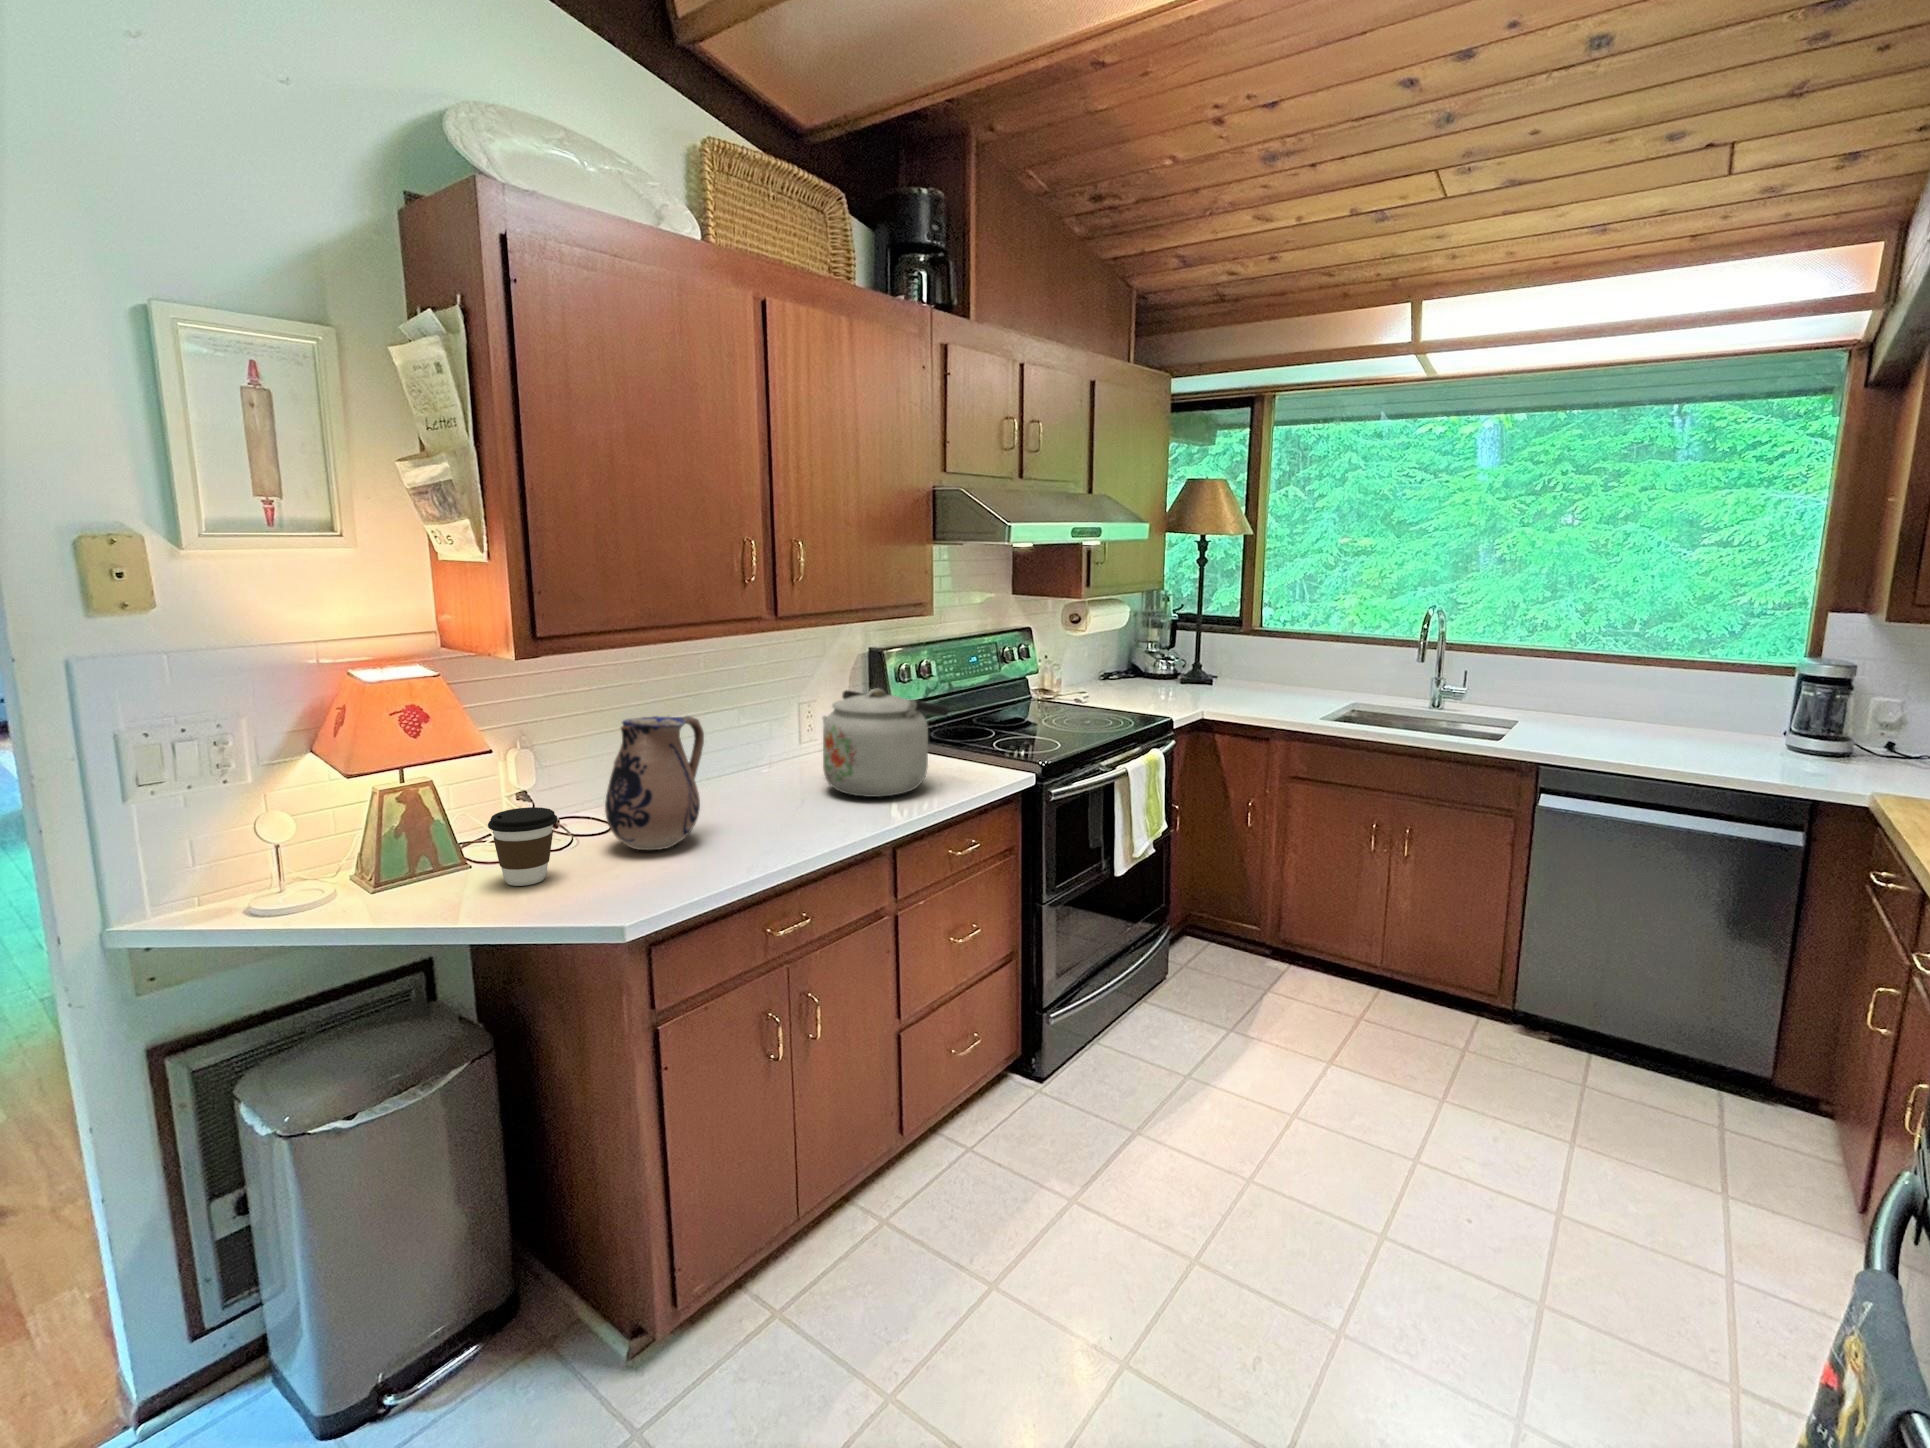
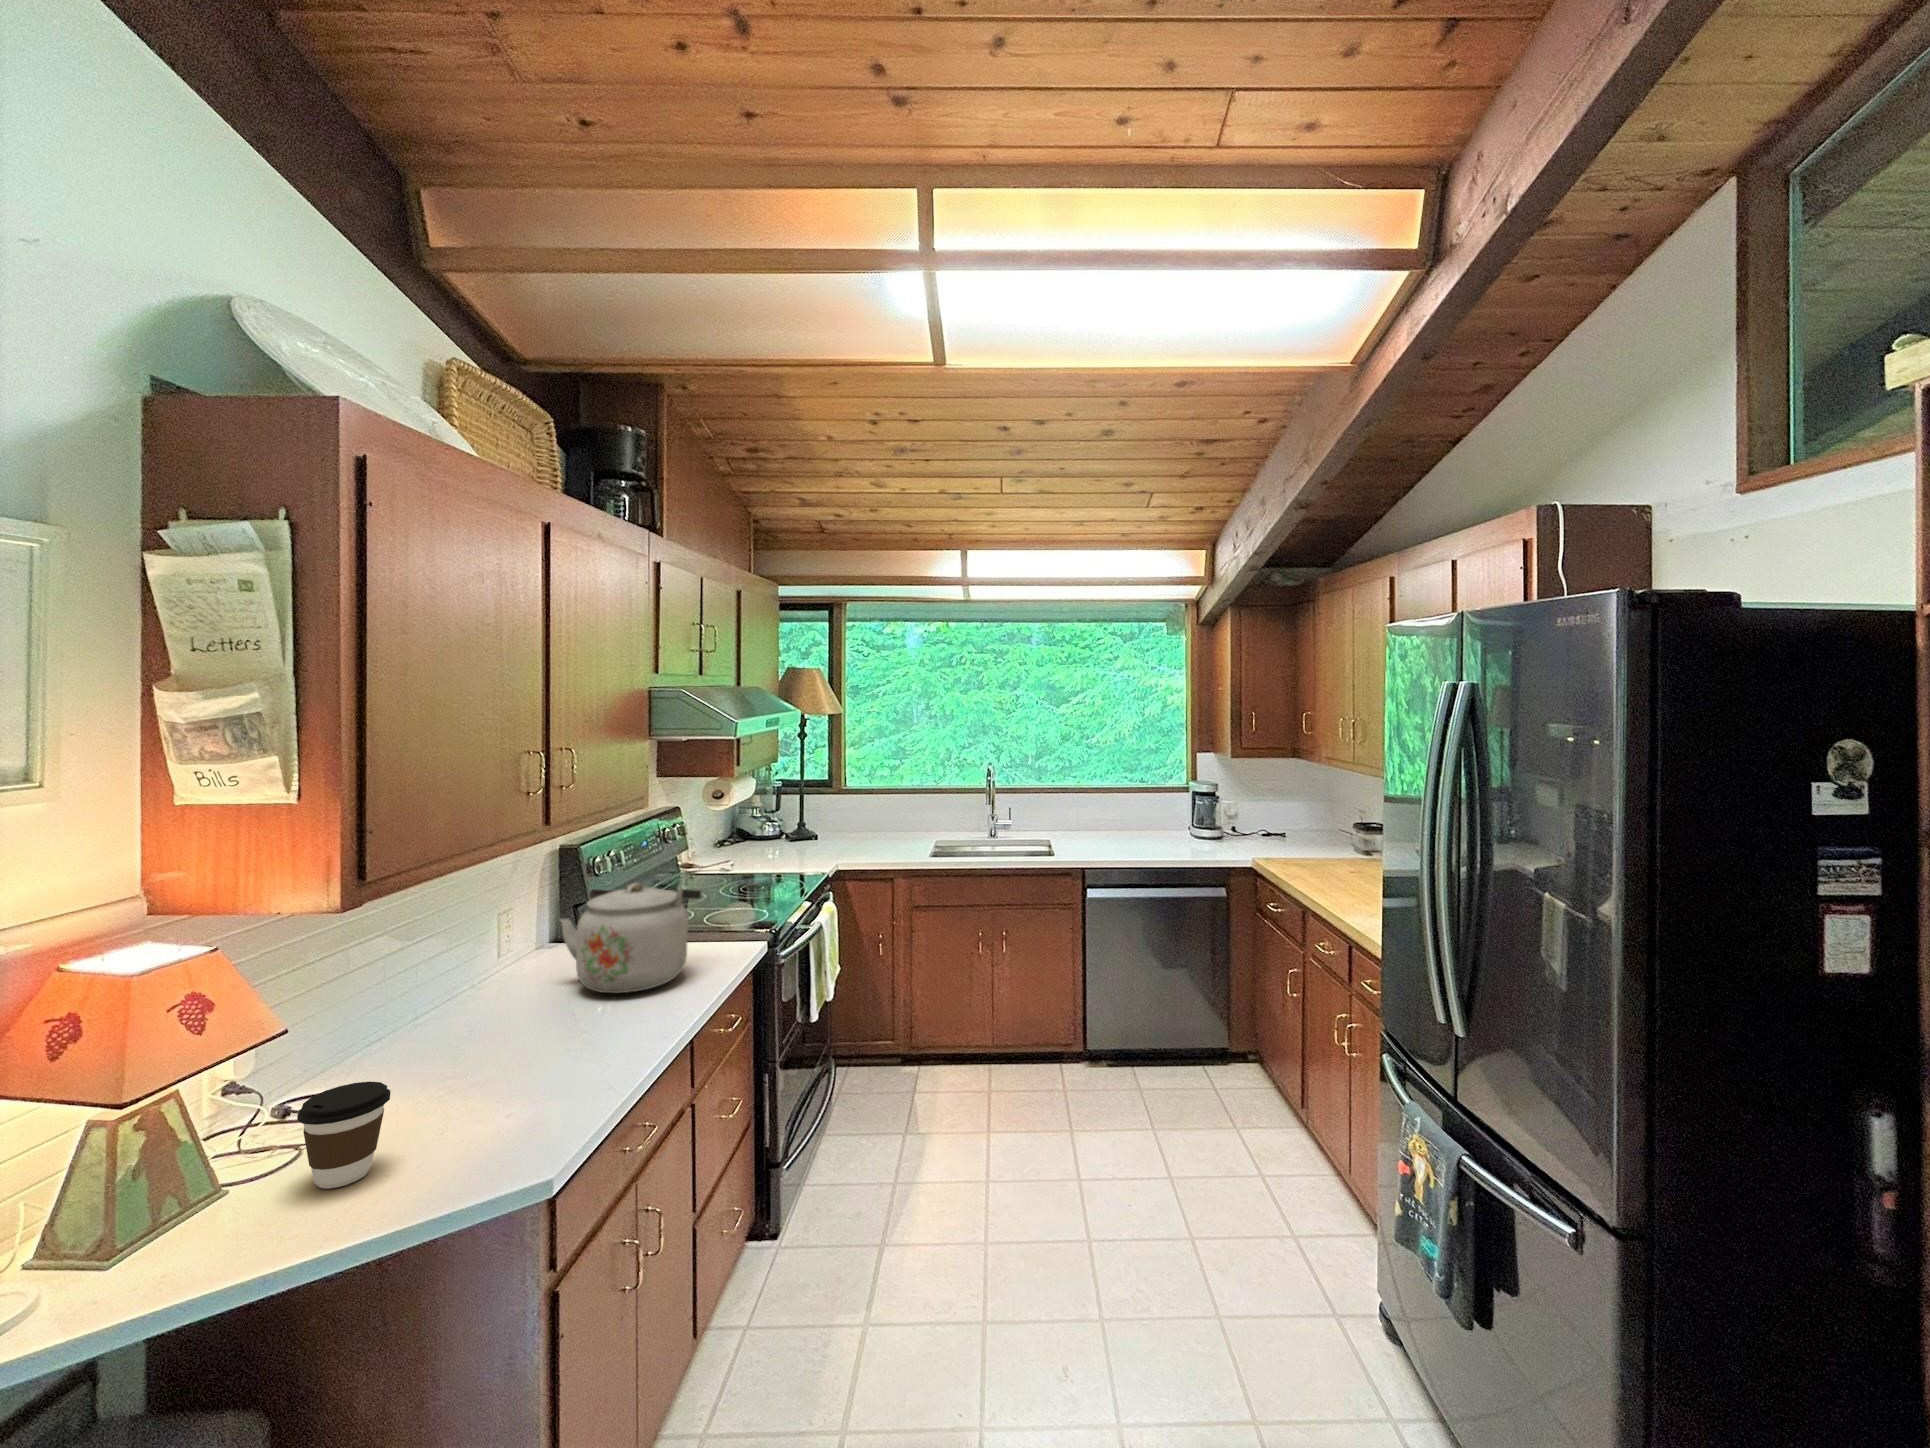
ceramic pitcher: present [605,716,704,850] -> none [400,942,516,1105]

